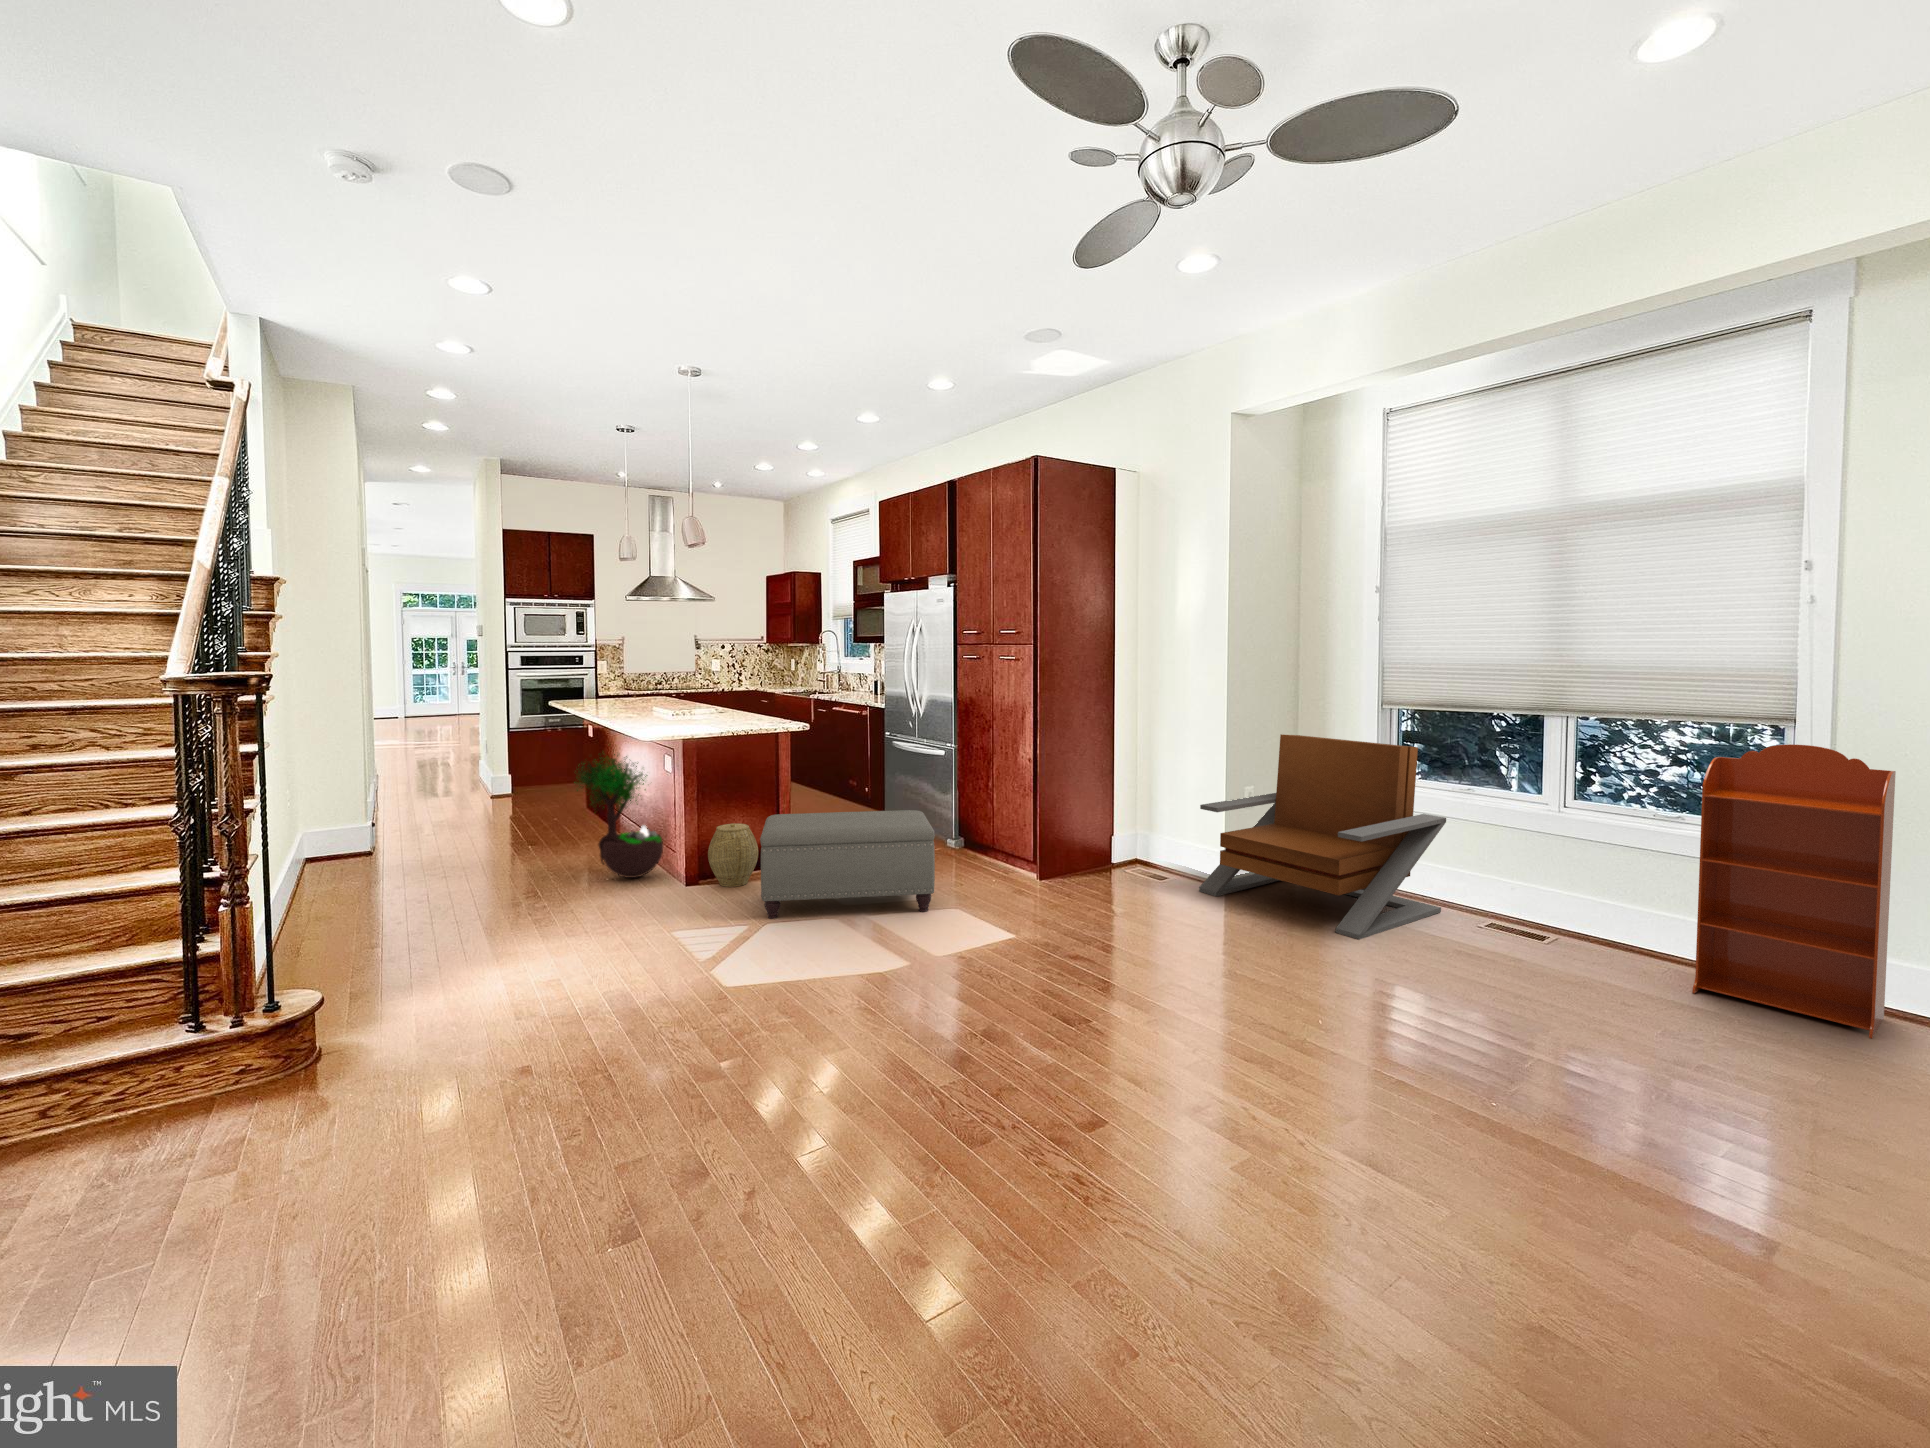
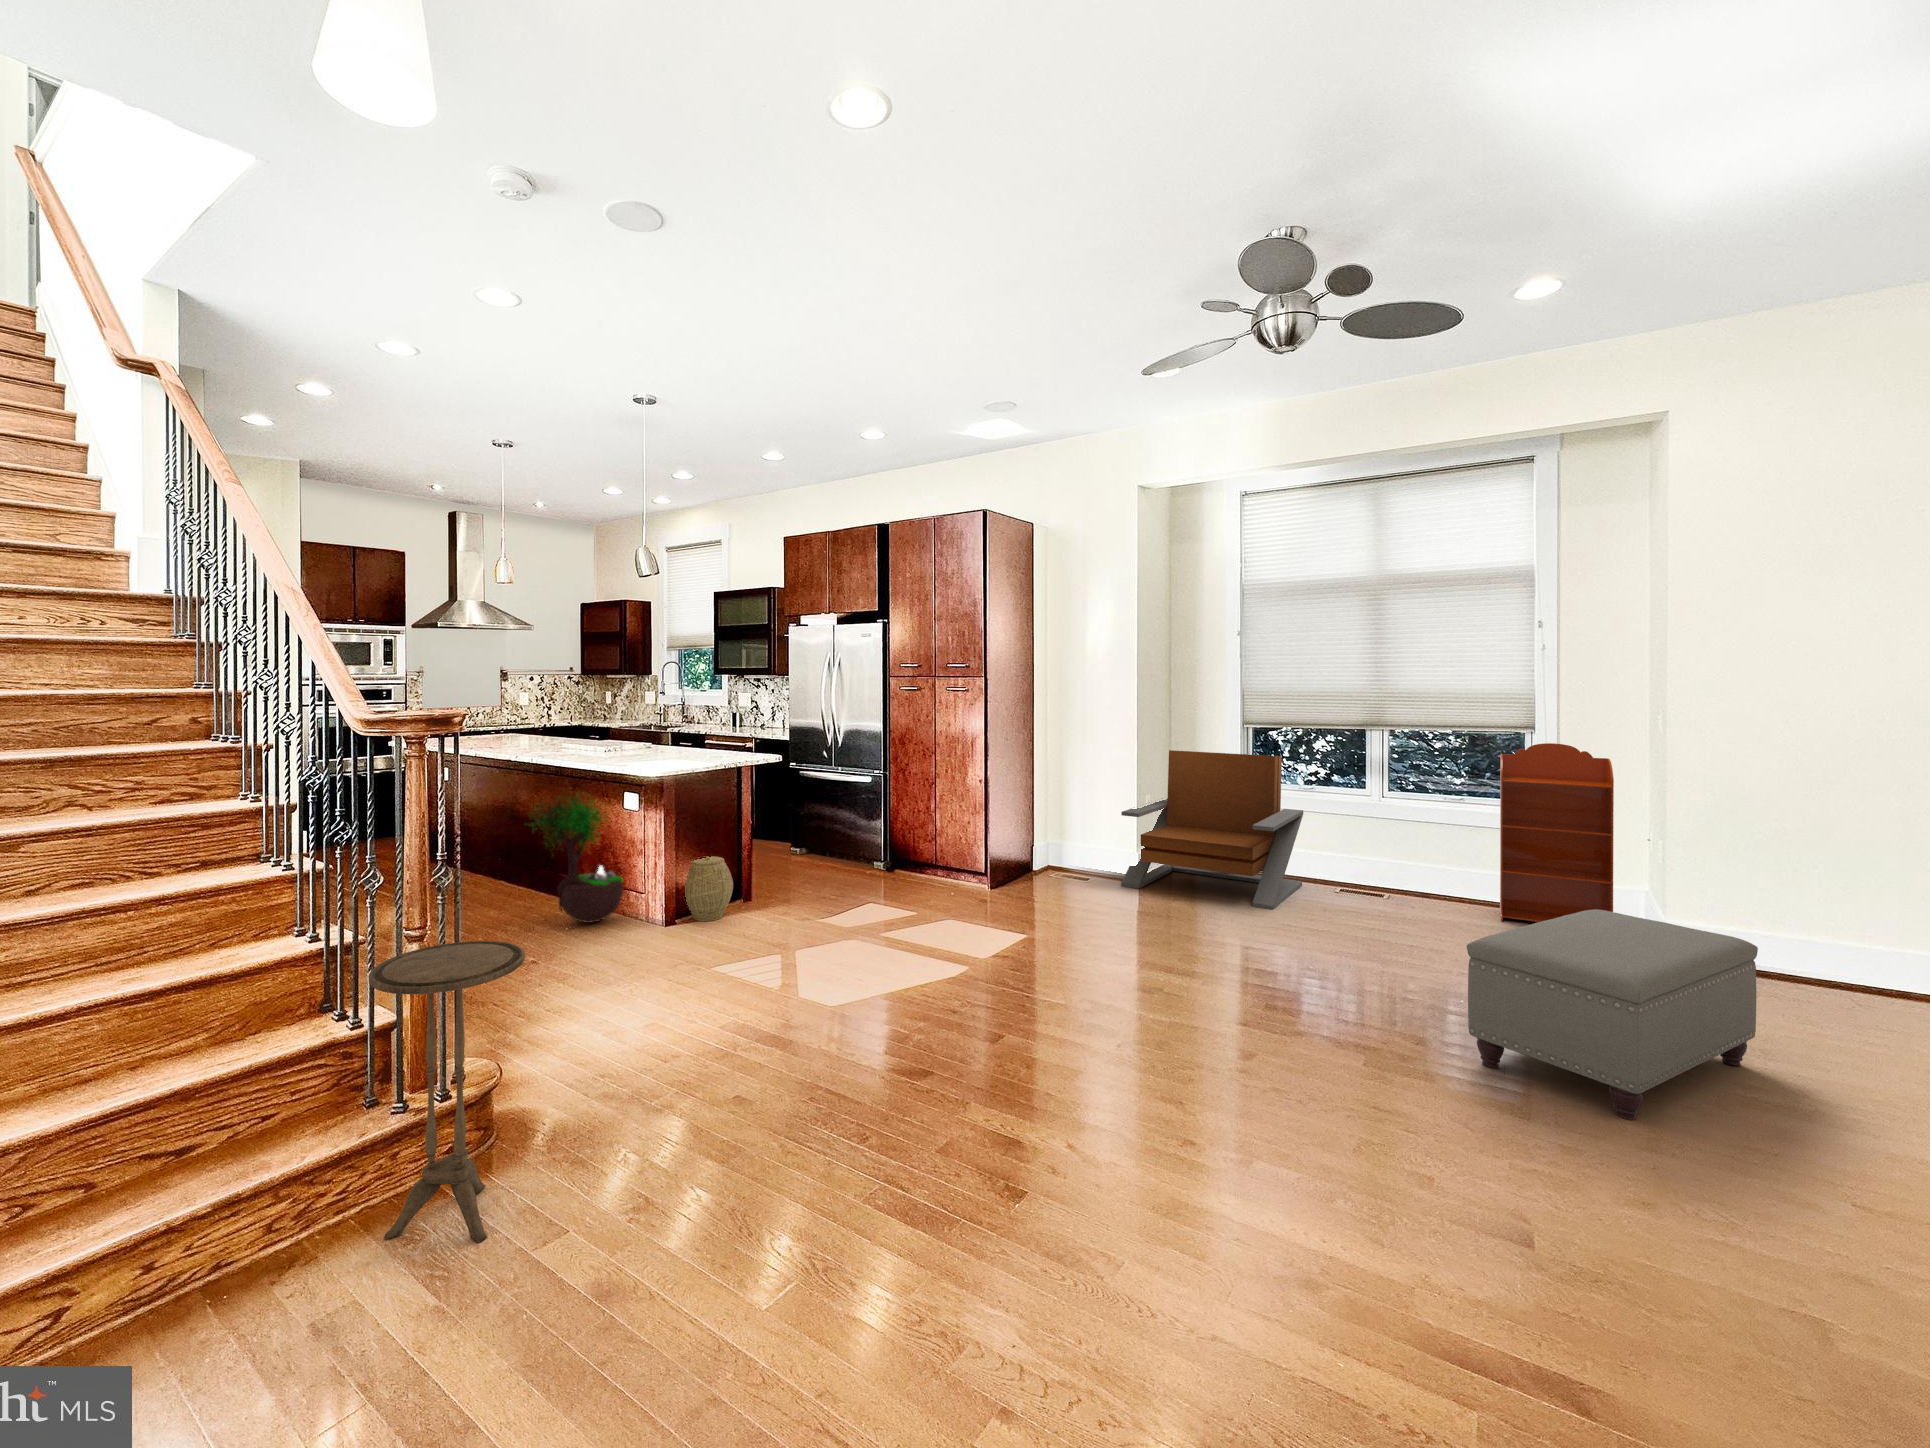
ottoman: present [760,810,935,919] -> present [1467,909,1758,1120]
side table: none [85,888,253,1159] -> present [369,941,525,1243]

